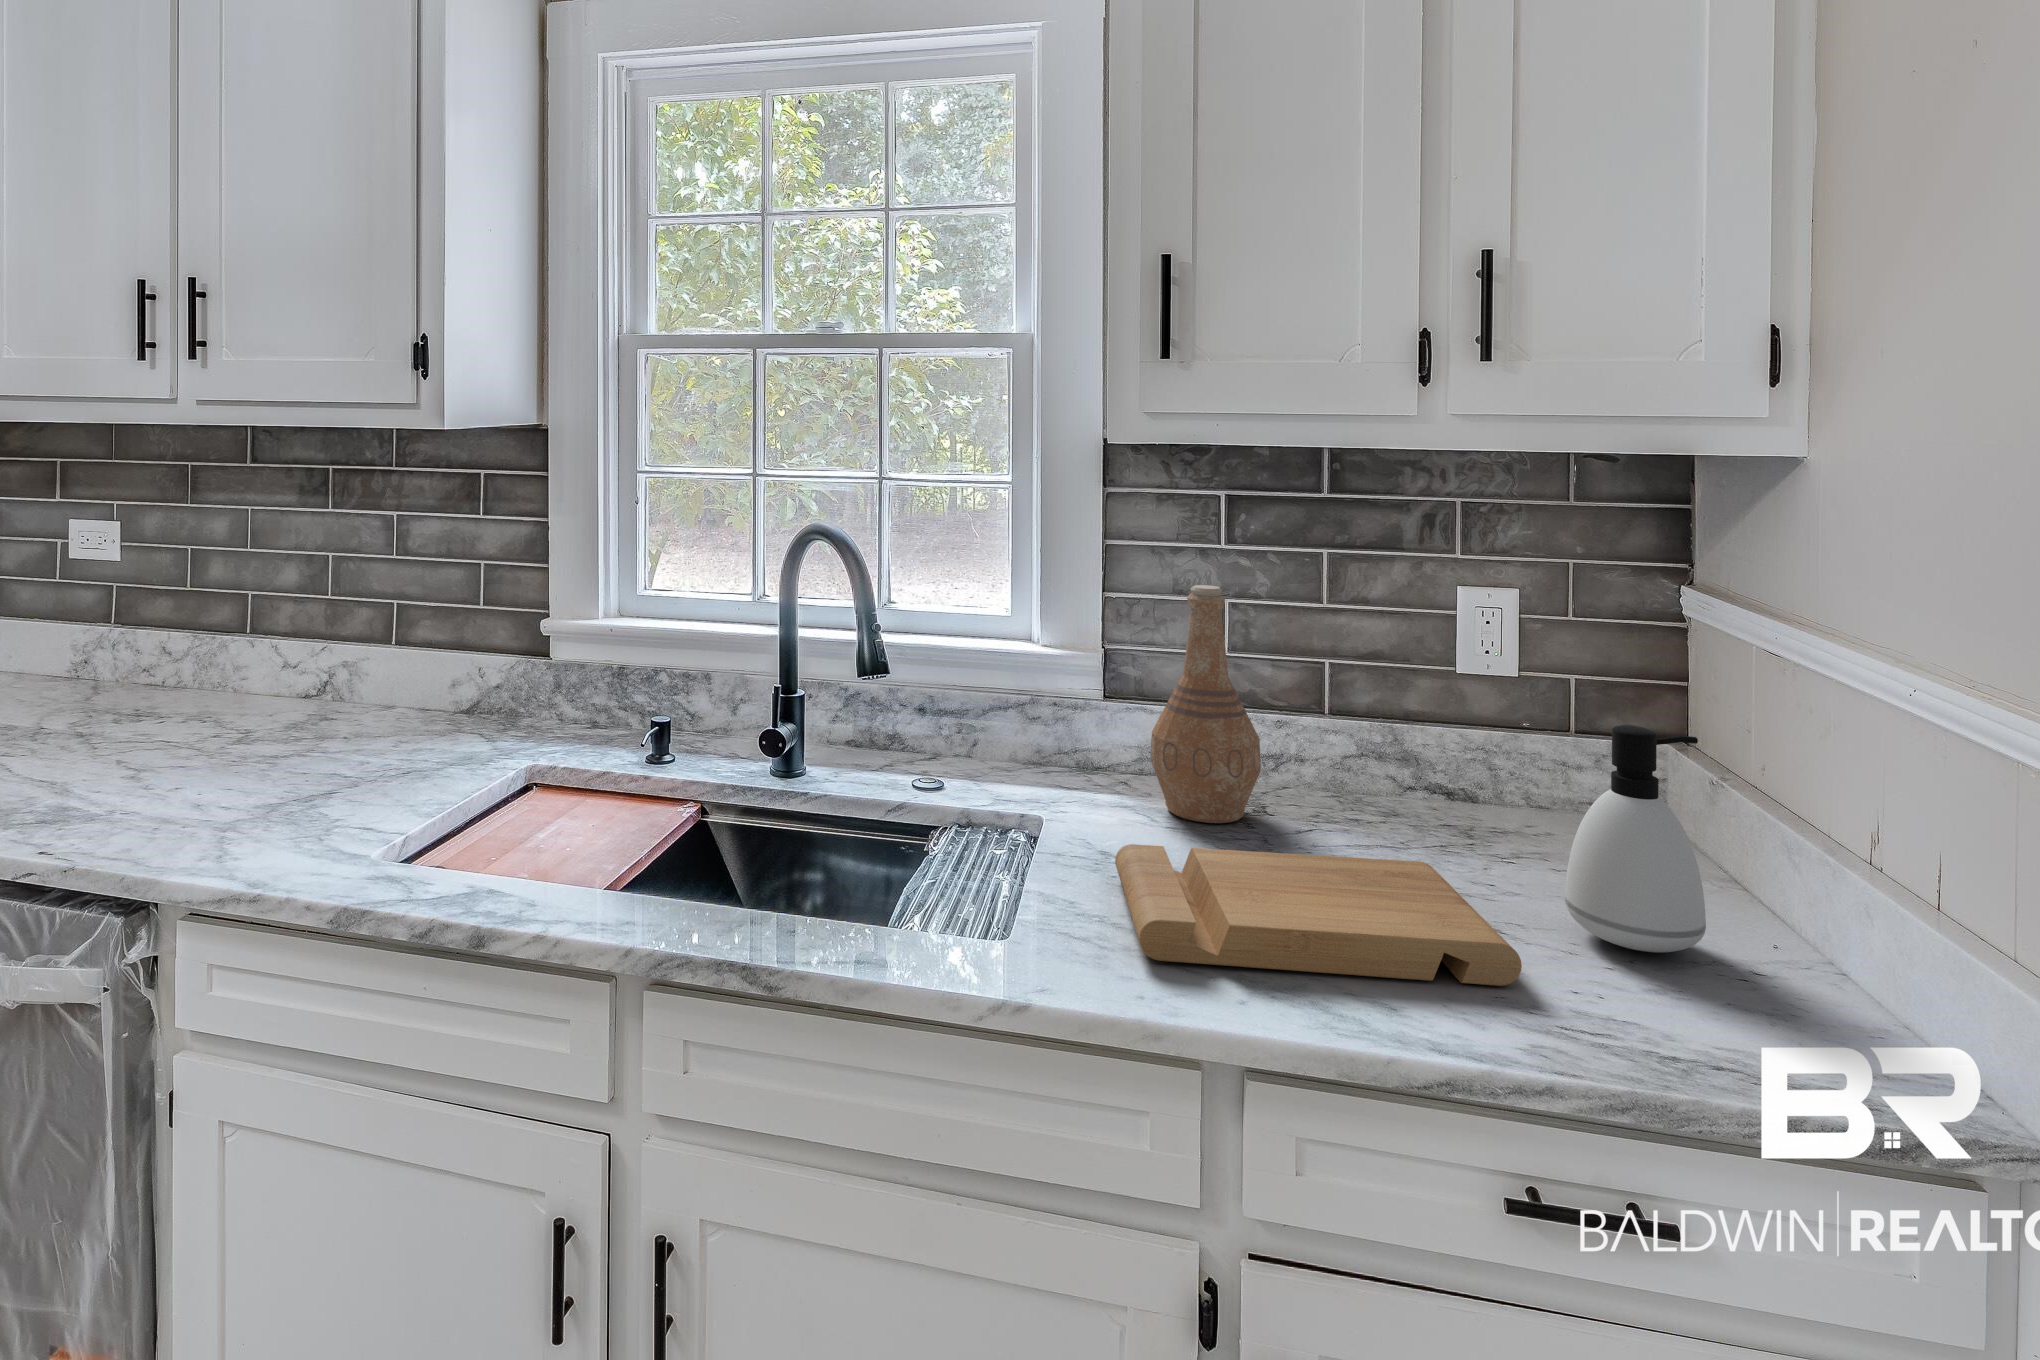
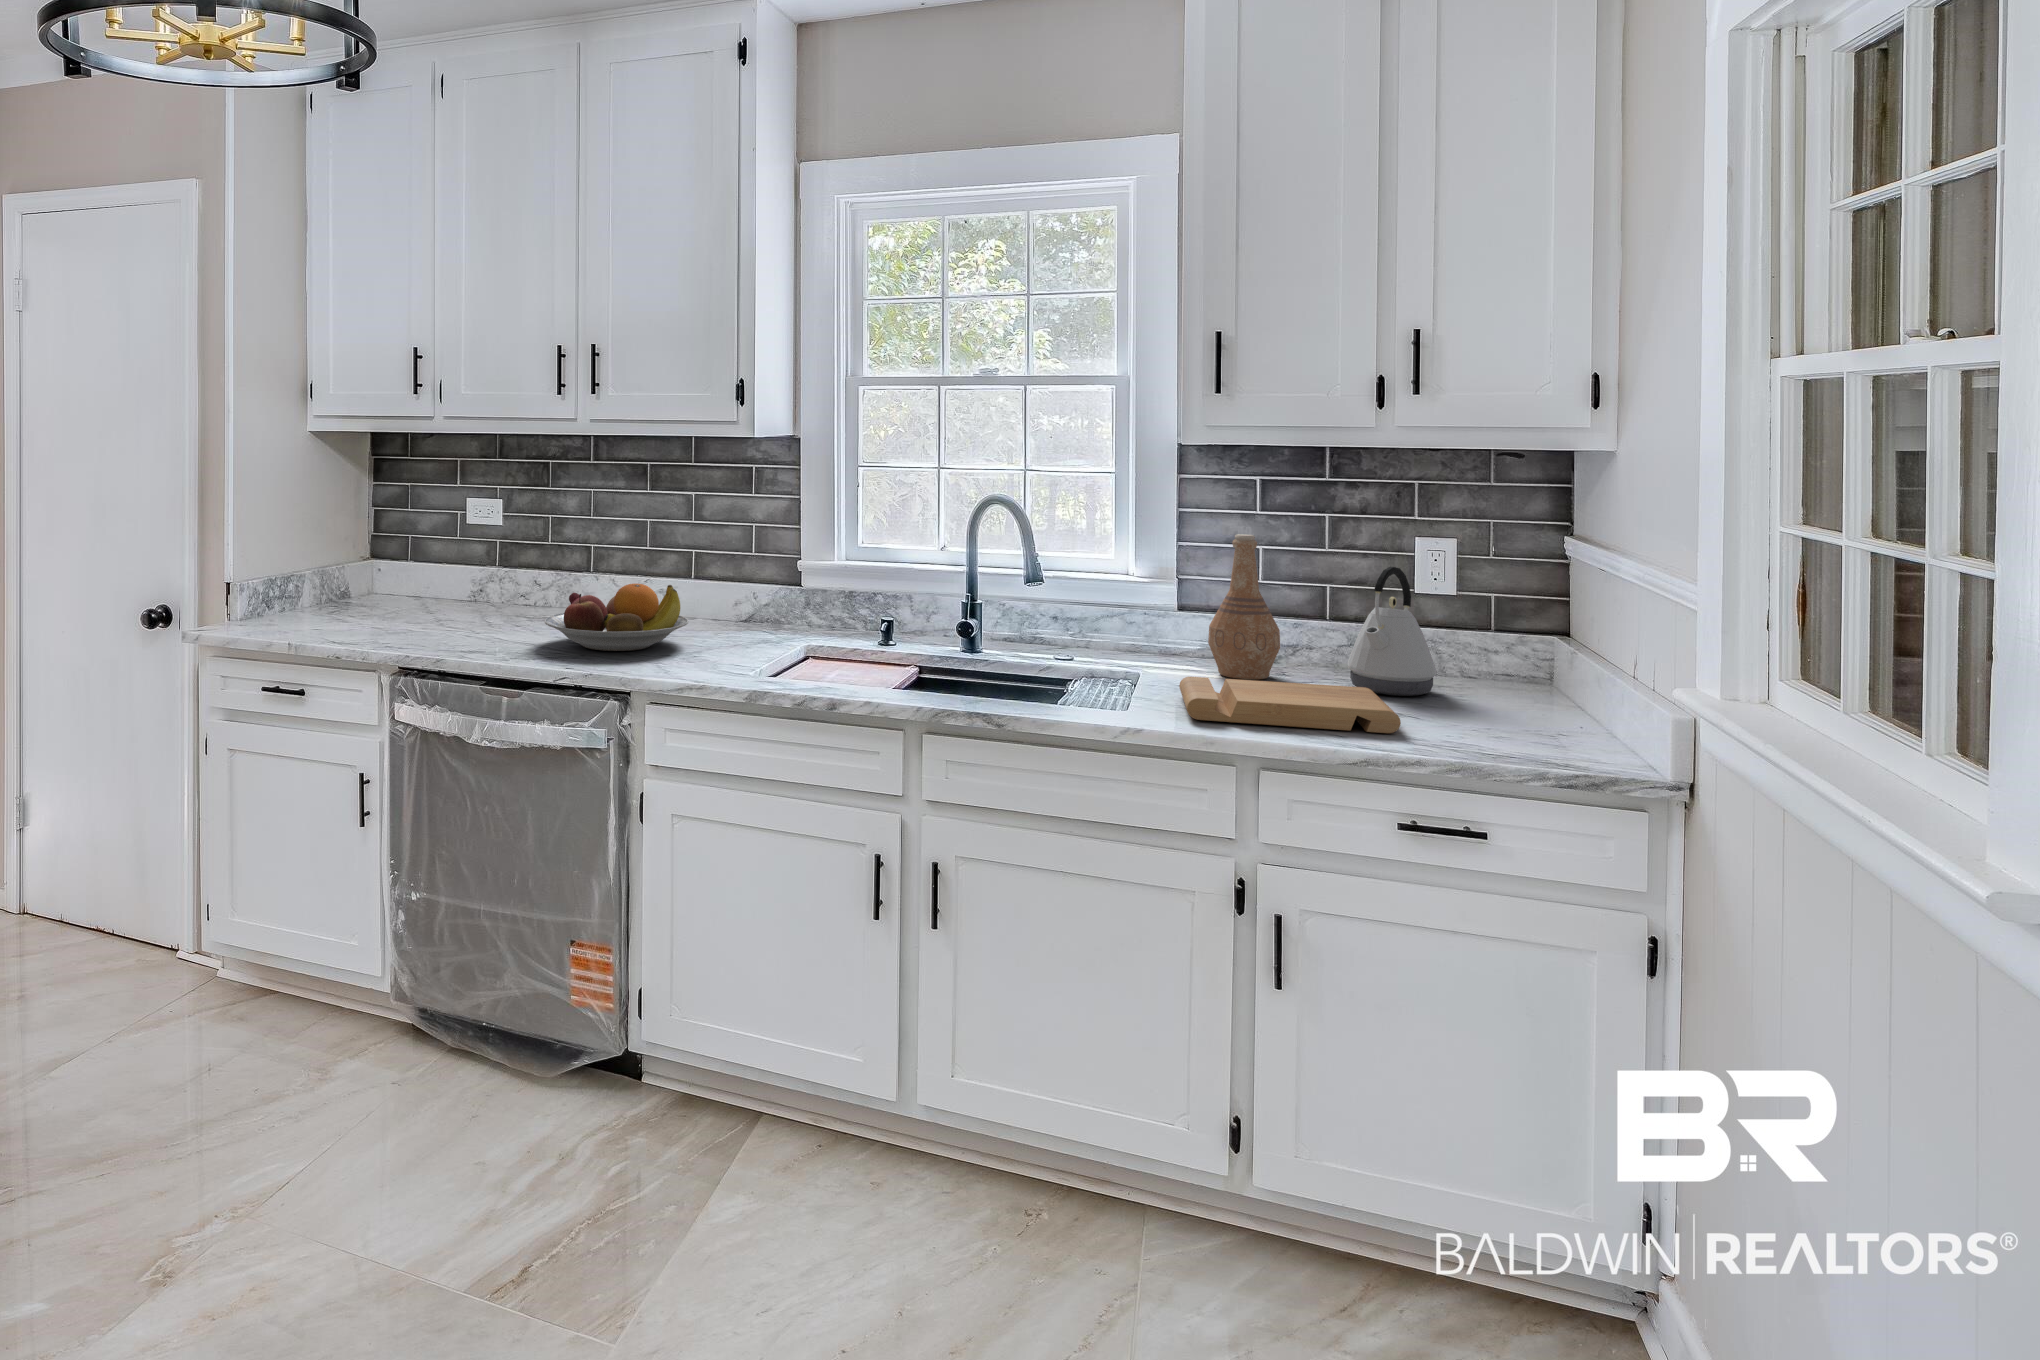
kettle: none [1367,641,1511,858] -> present [1347,567,1437,696]
fruit bowl: none [80,667,344,792] -> present [545,584,688,651]
soap dispenser: present [1565,725,1706,952] -> none [1444,603,1521,726]

